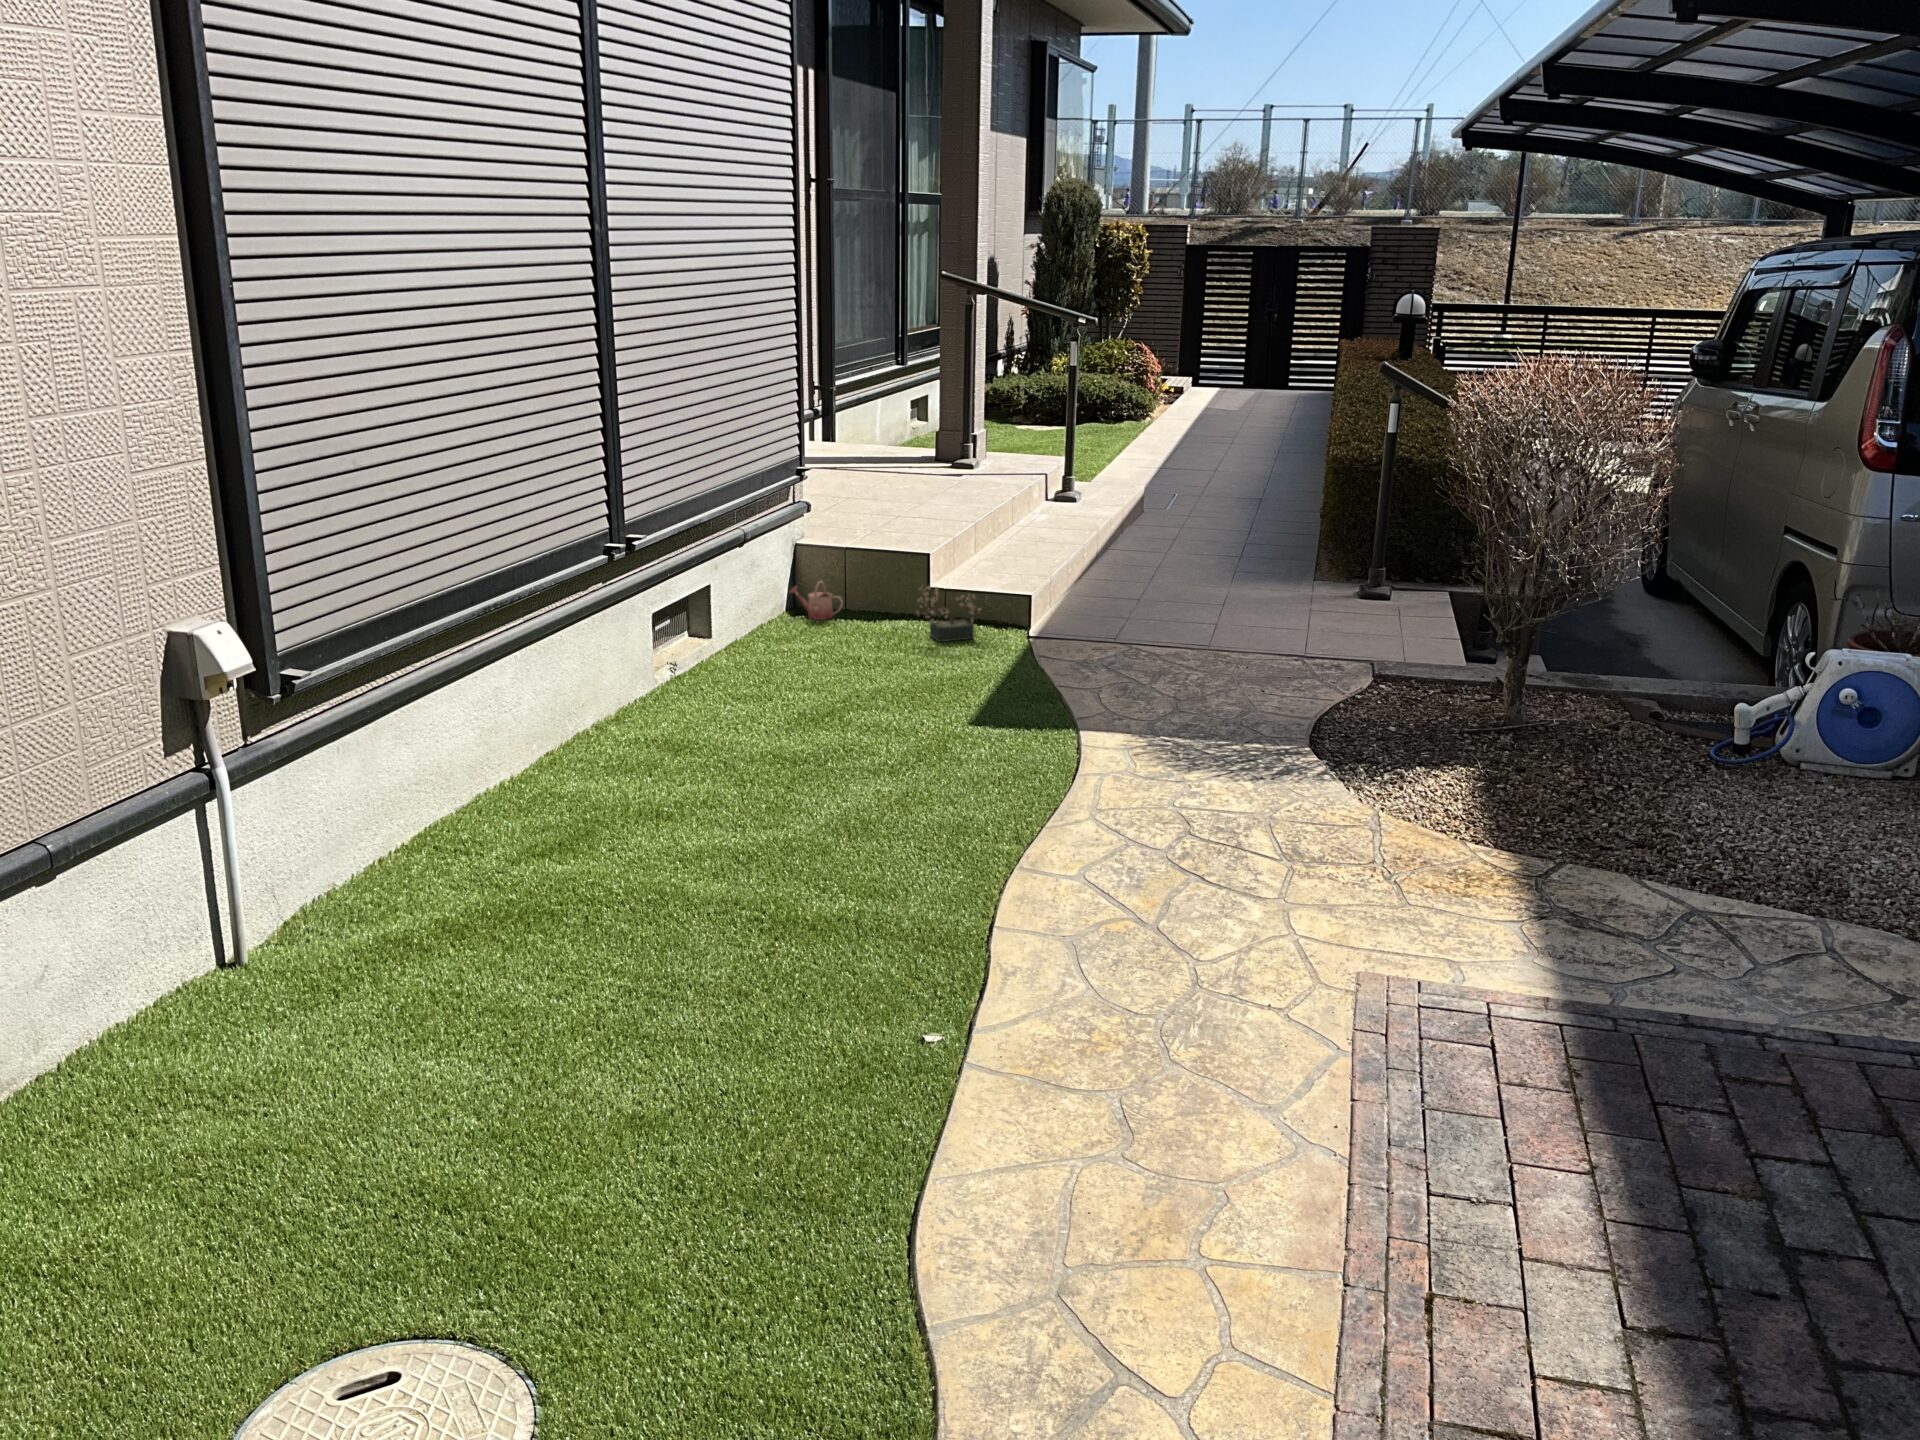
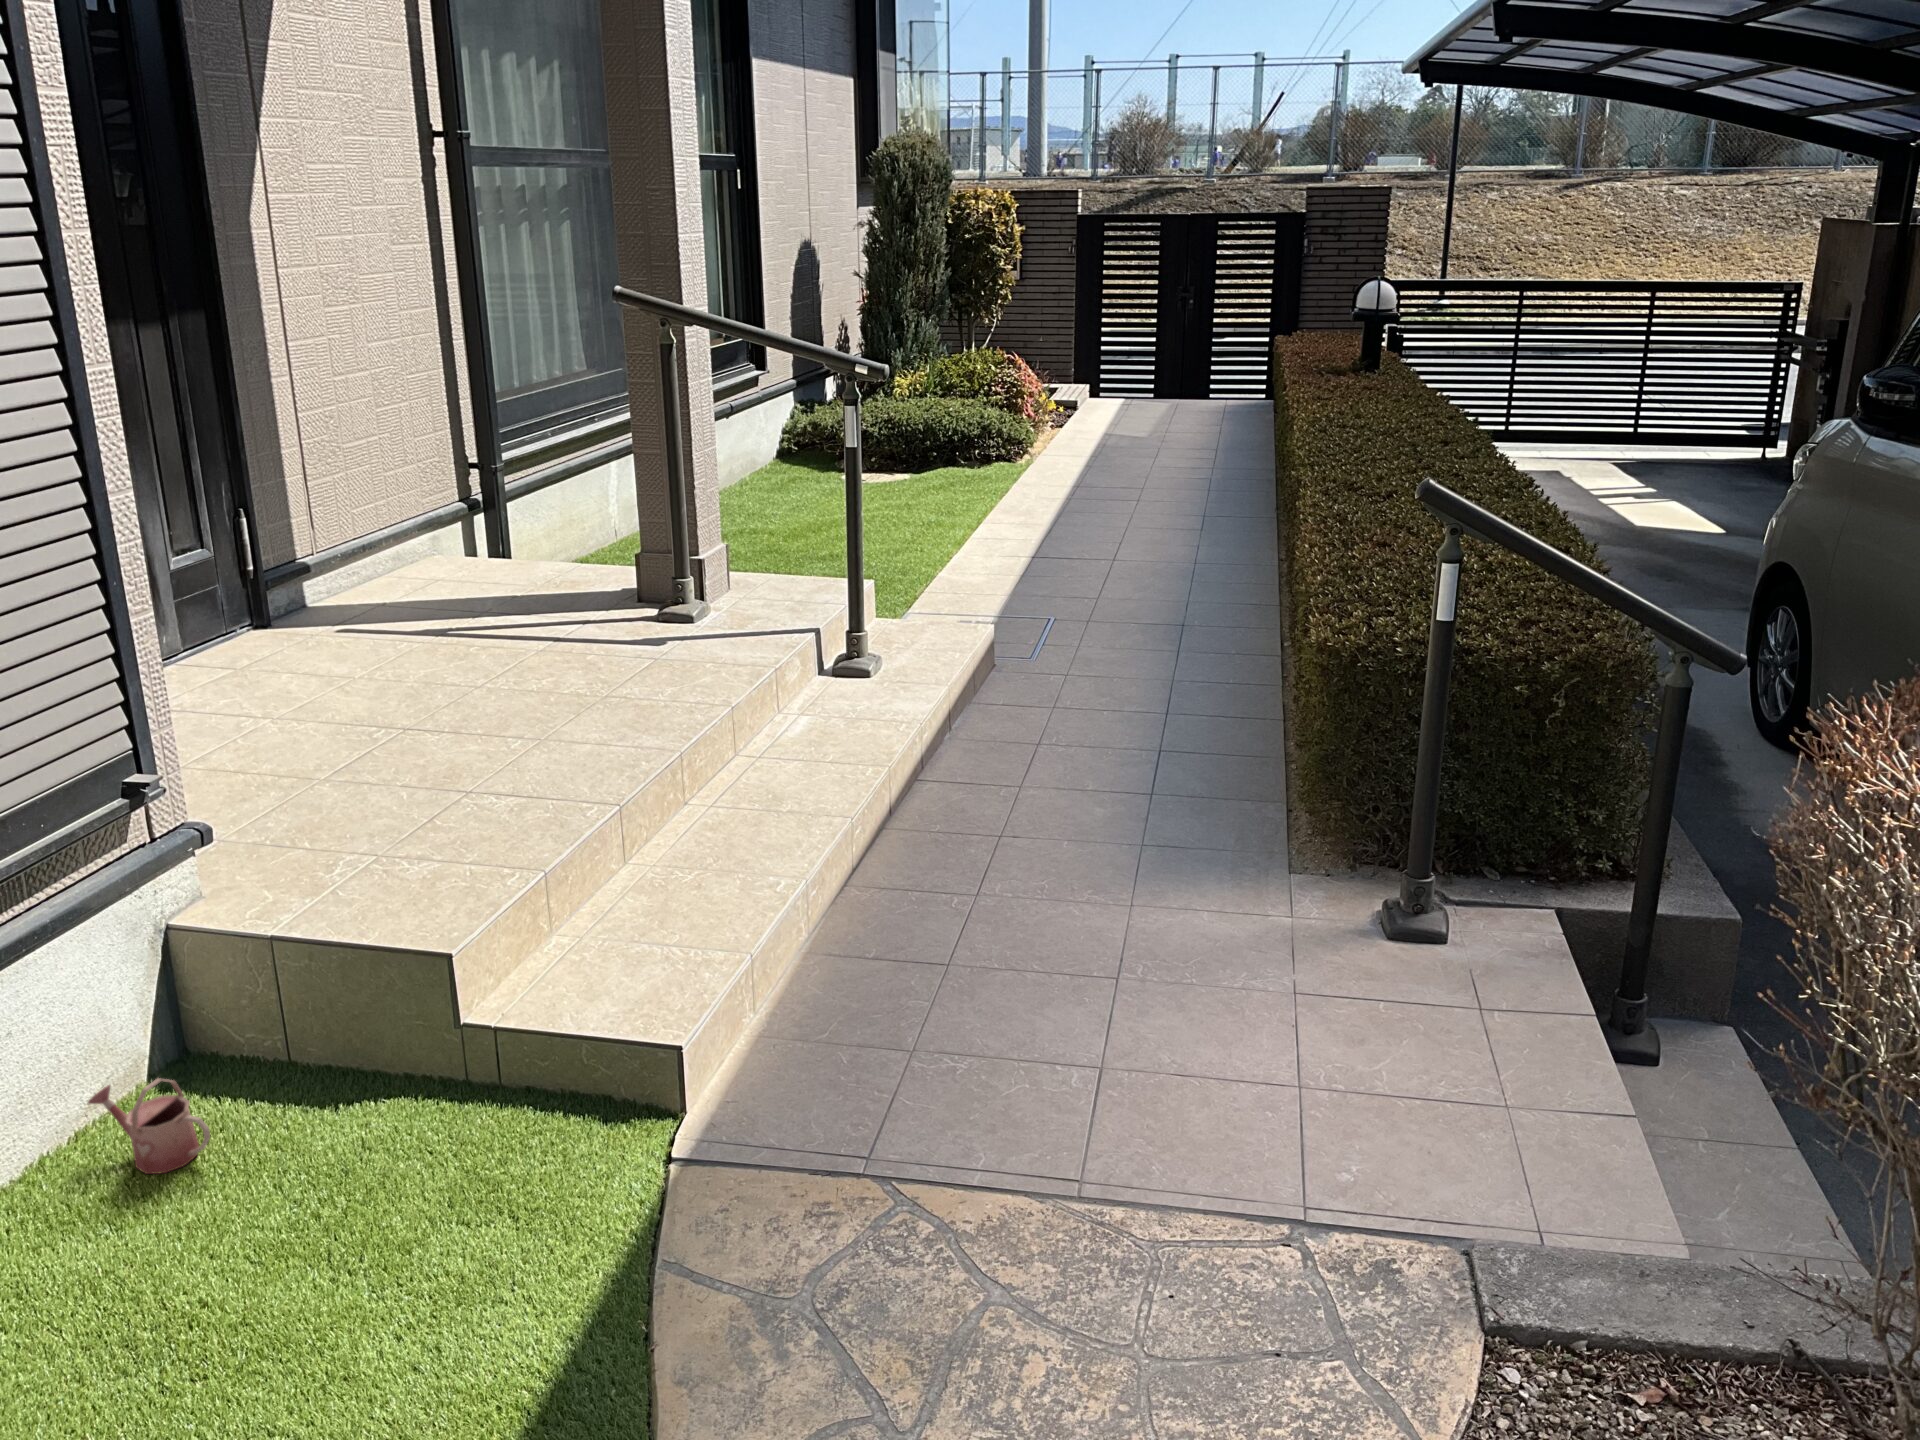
decorative plant: present [917,586,981,642] -> none [325,1140,507,1293]

